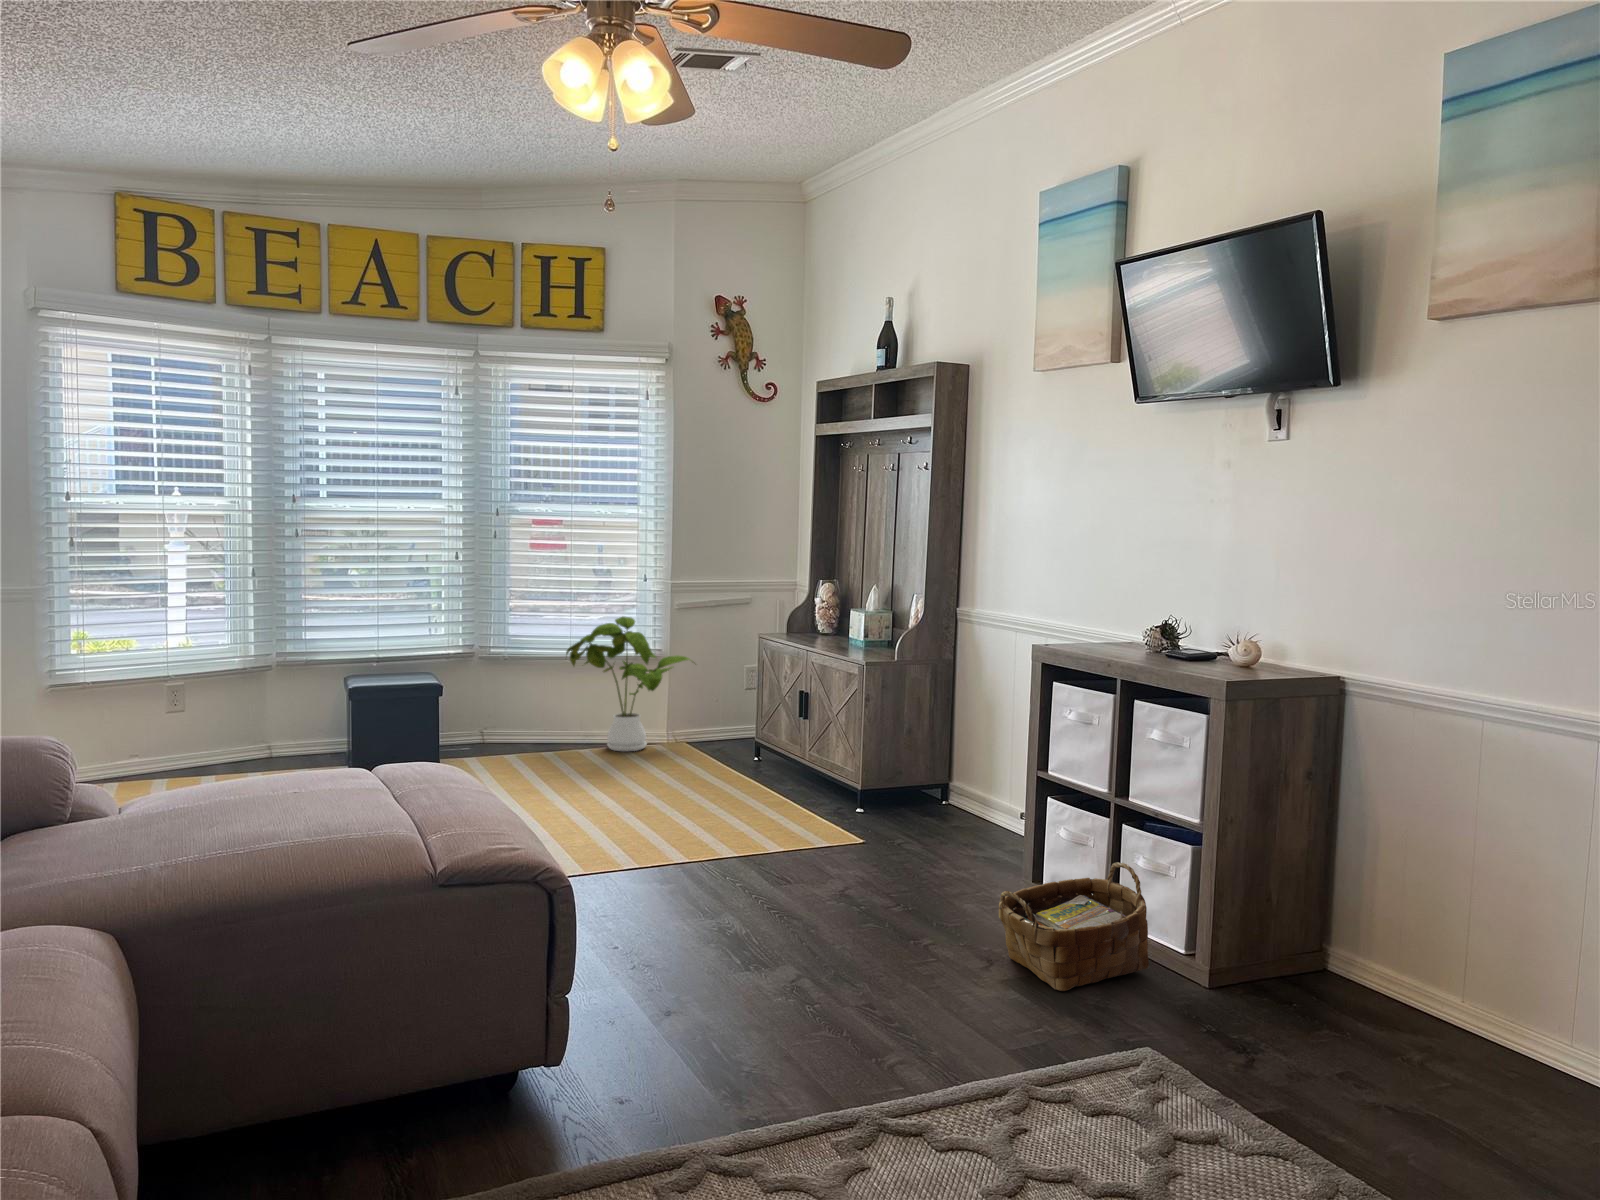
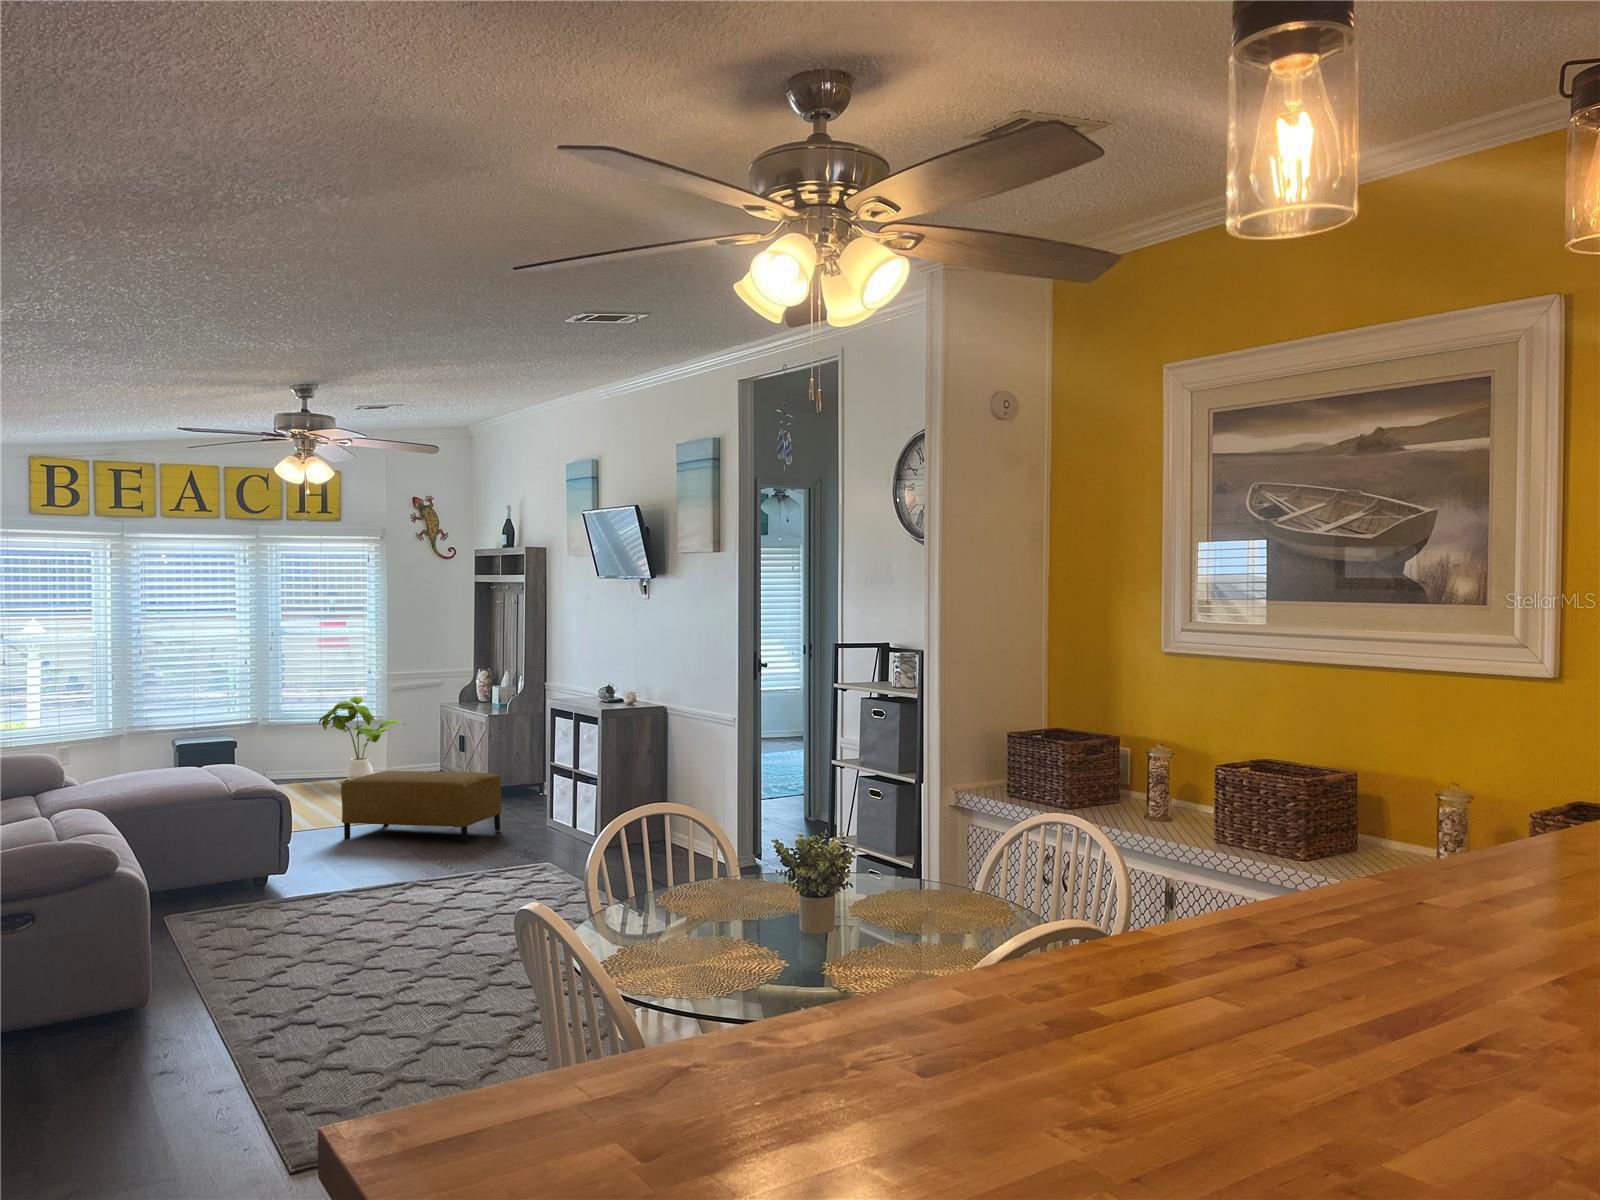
ottoman: none [636,769,946,950] -> present [341,771,501,844]
woven basket: present [999,862,1149,991] -> none [508,796,577,851]

